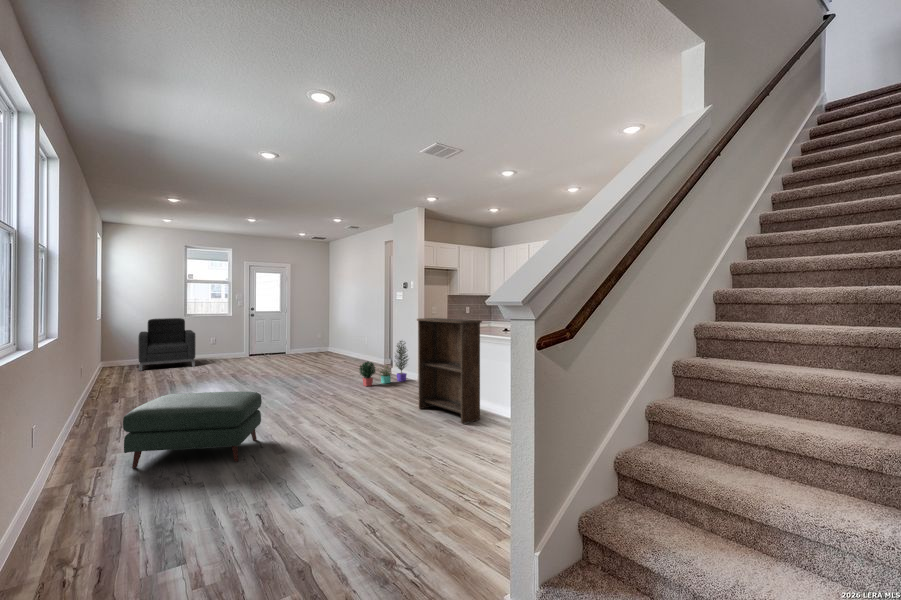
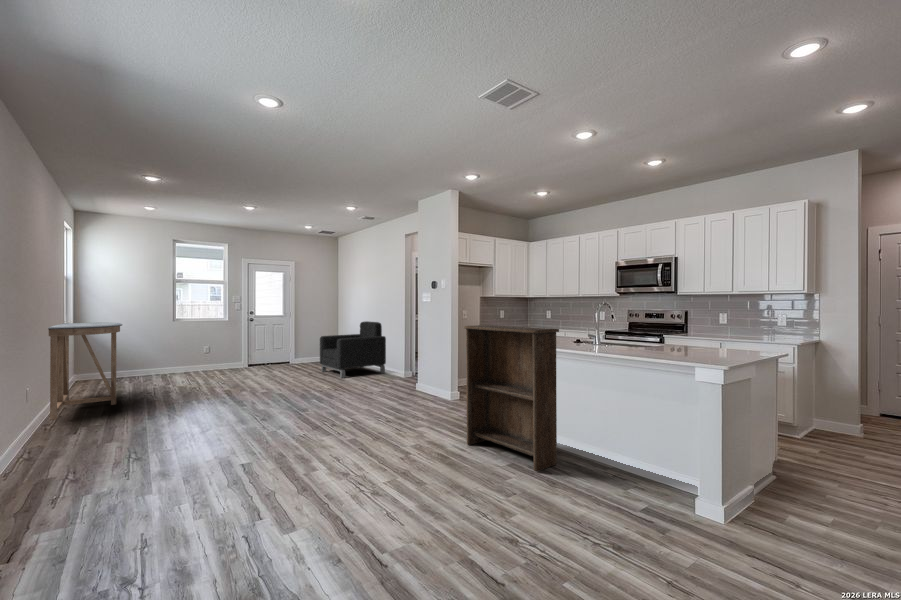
console table: none [92,317,147,394] -> present [48,323,122,420]
armchair: present [138,318,196,371] -> present [320,321,386,378]
potted plant: present [359,341,408,386] -> none [381,350,442,409]
ottoman: present [123,392,262,468] -> none [41,433,260,563]

